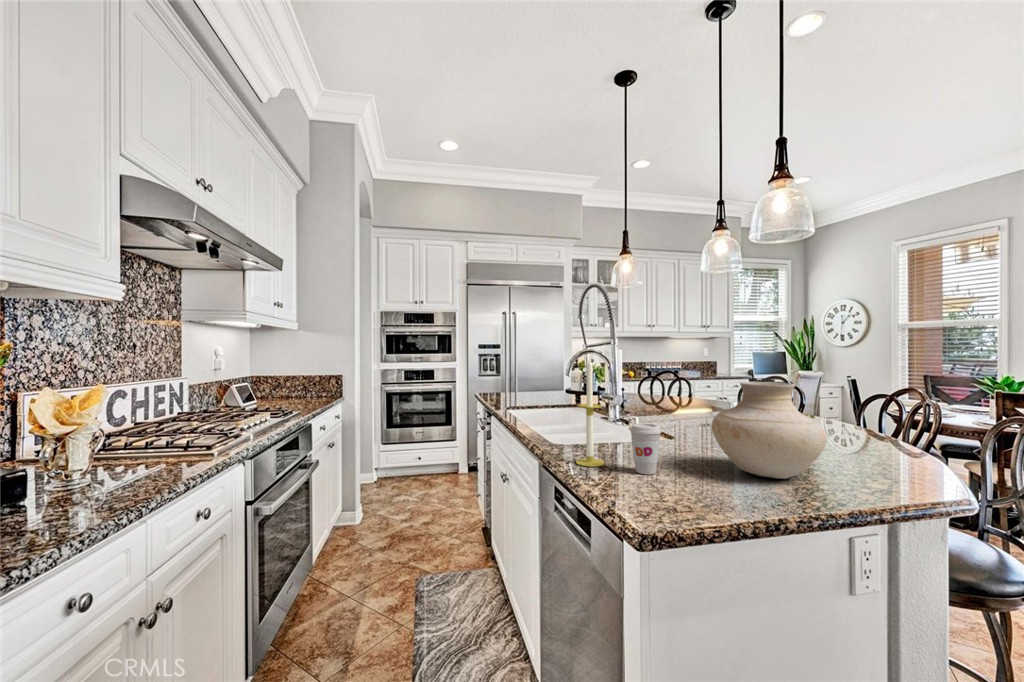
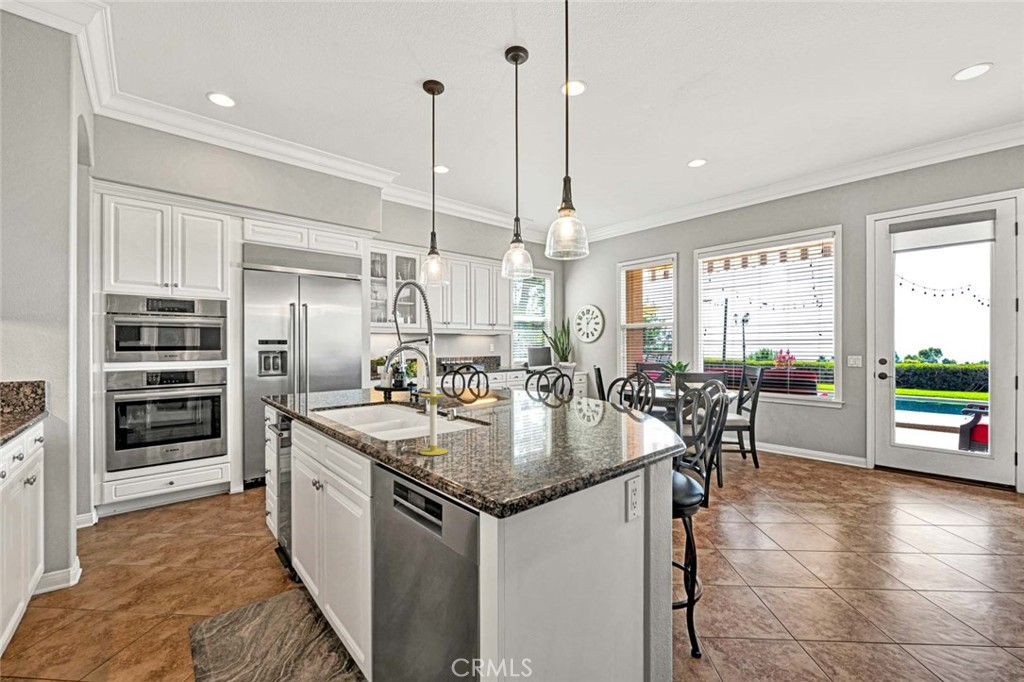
vase: present [712,382,827,479] -> none [539,367,623,445]
coffee cup: present [630,424,661,474] -> none [474,409,502,455]

